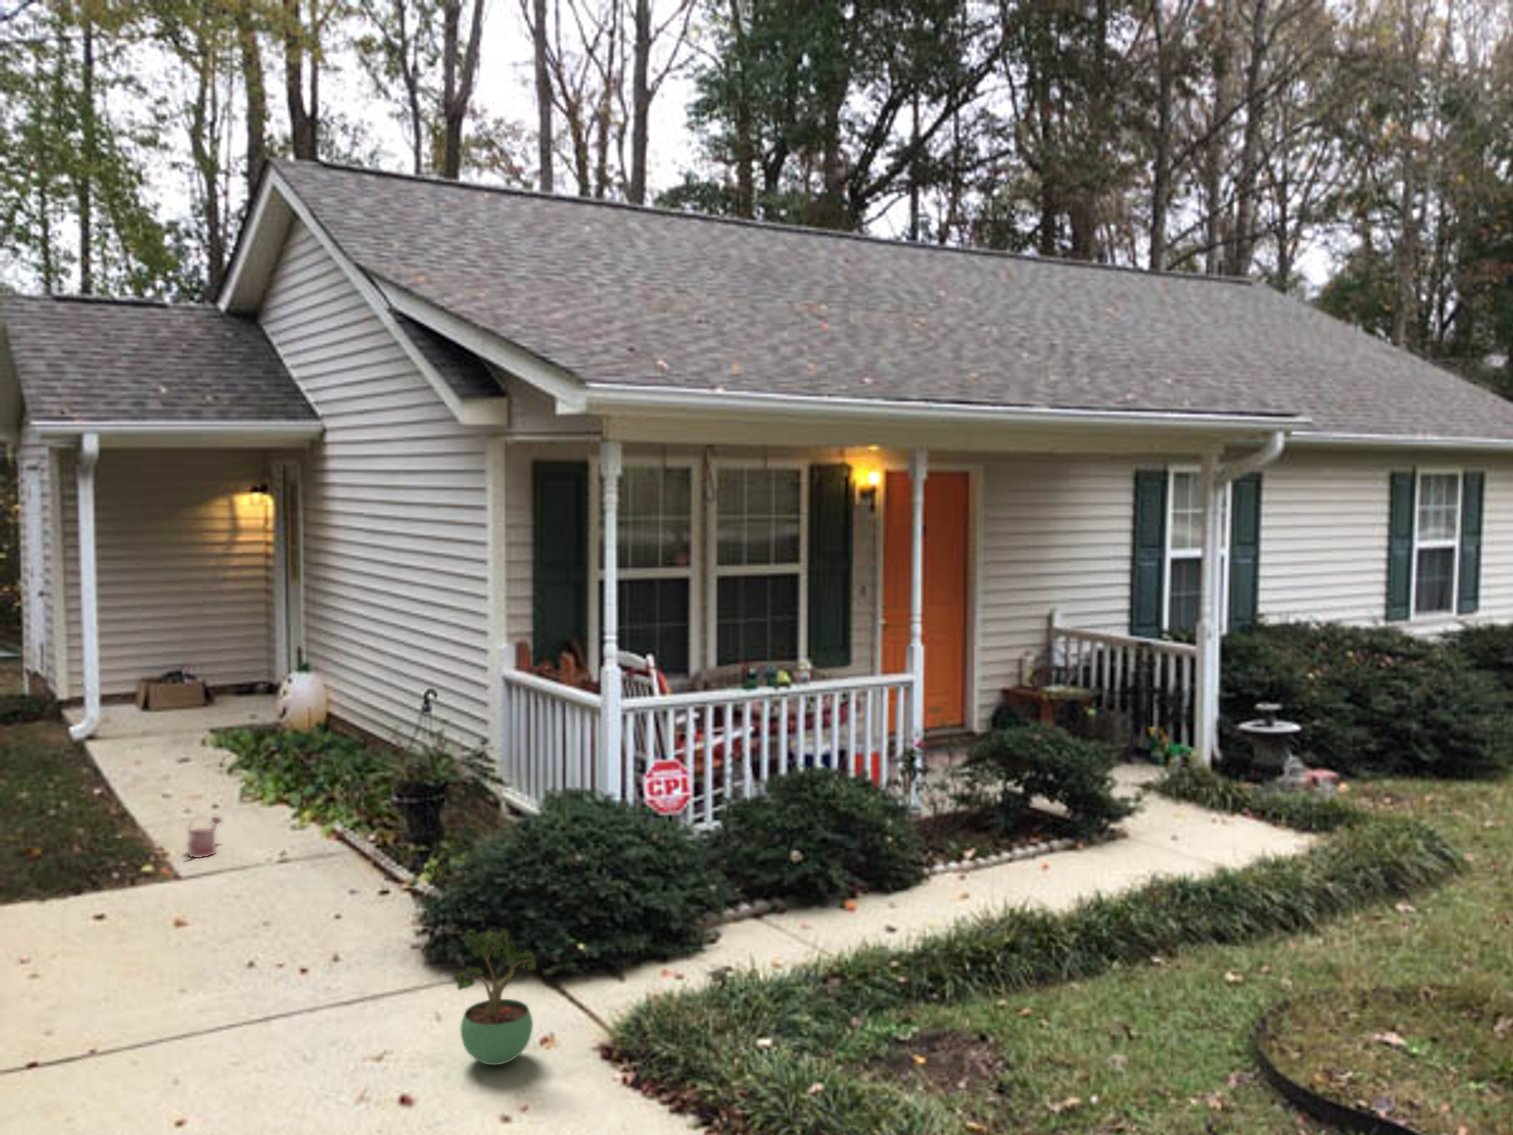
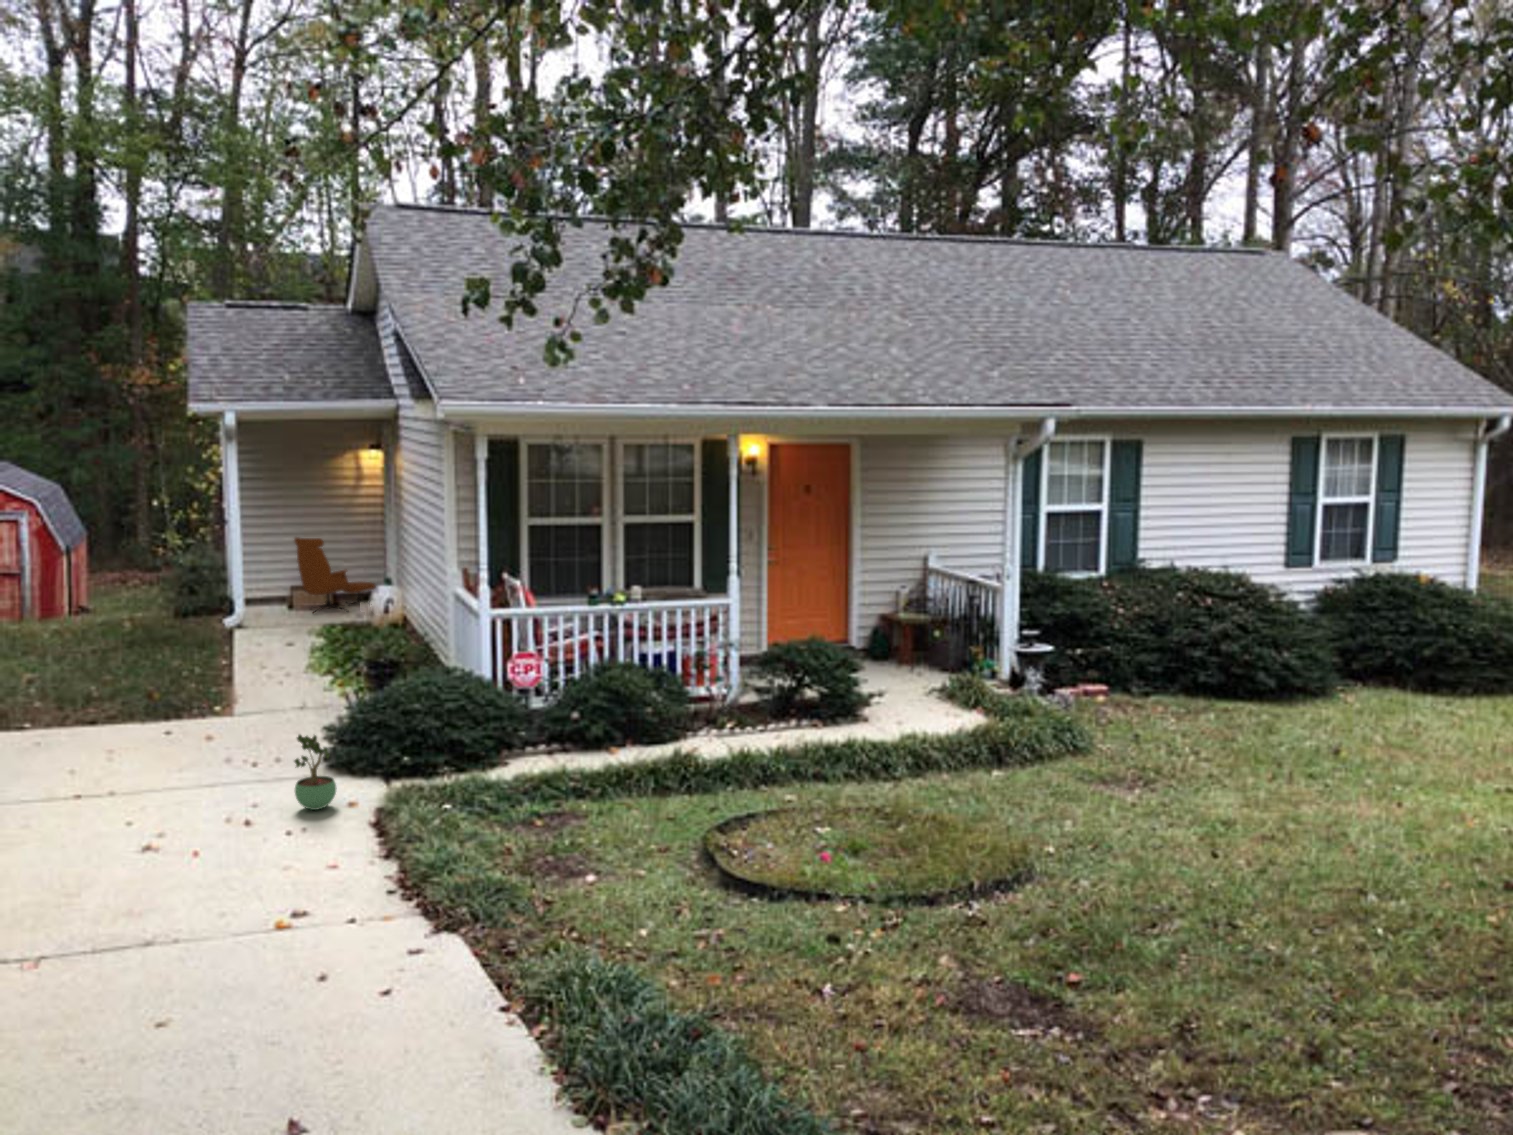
lounge chair: none [159,611,264,721] -> present [294,537,375,611]
watering can: present [187,817,221,858] -> none [242,674,270,699]

